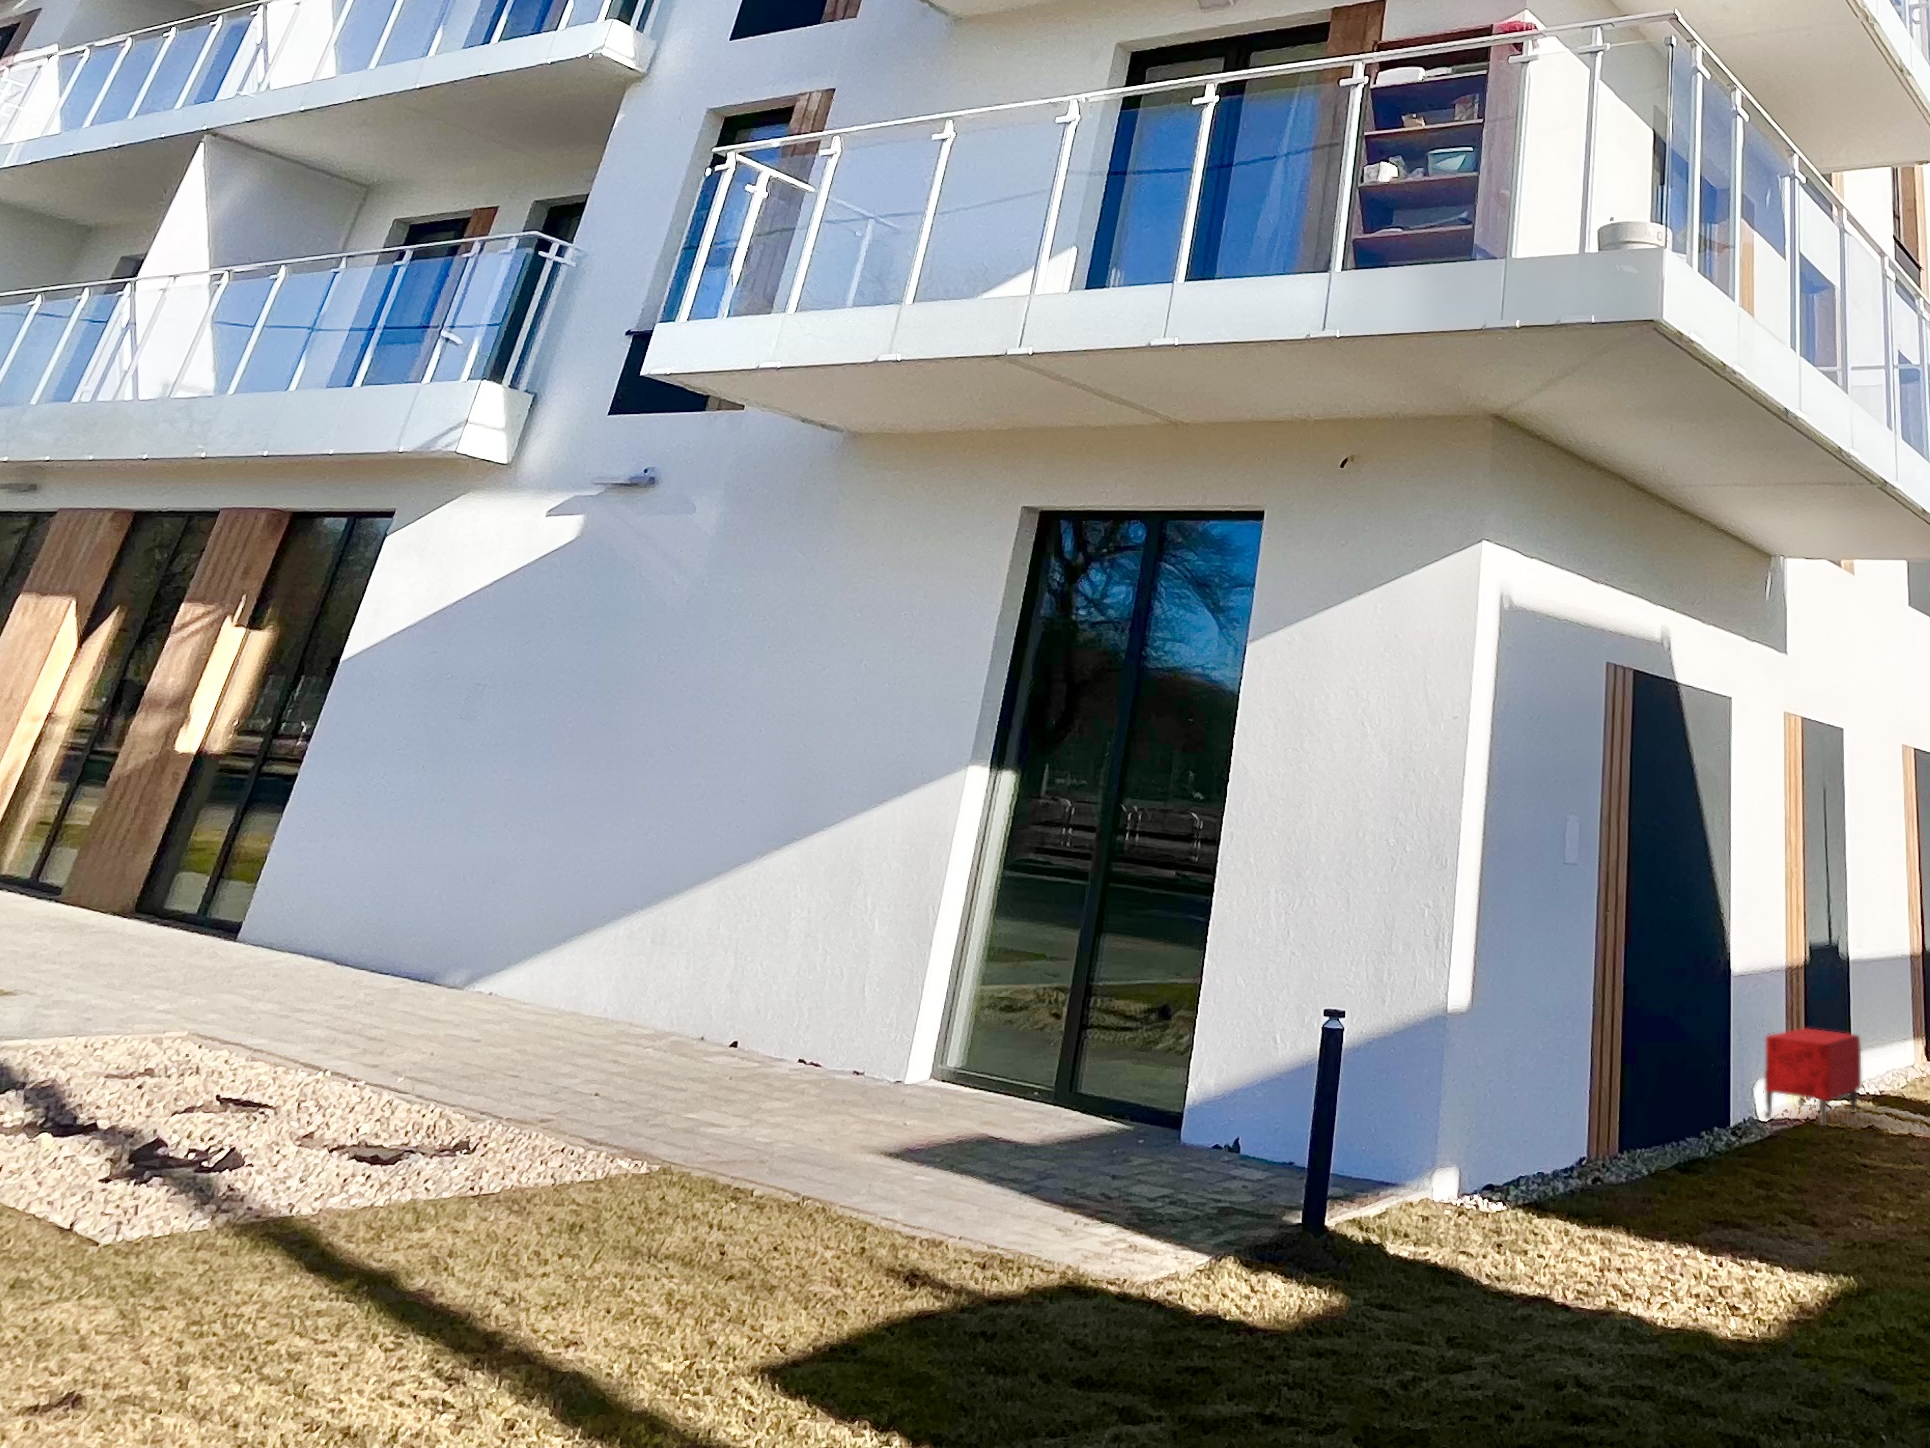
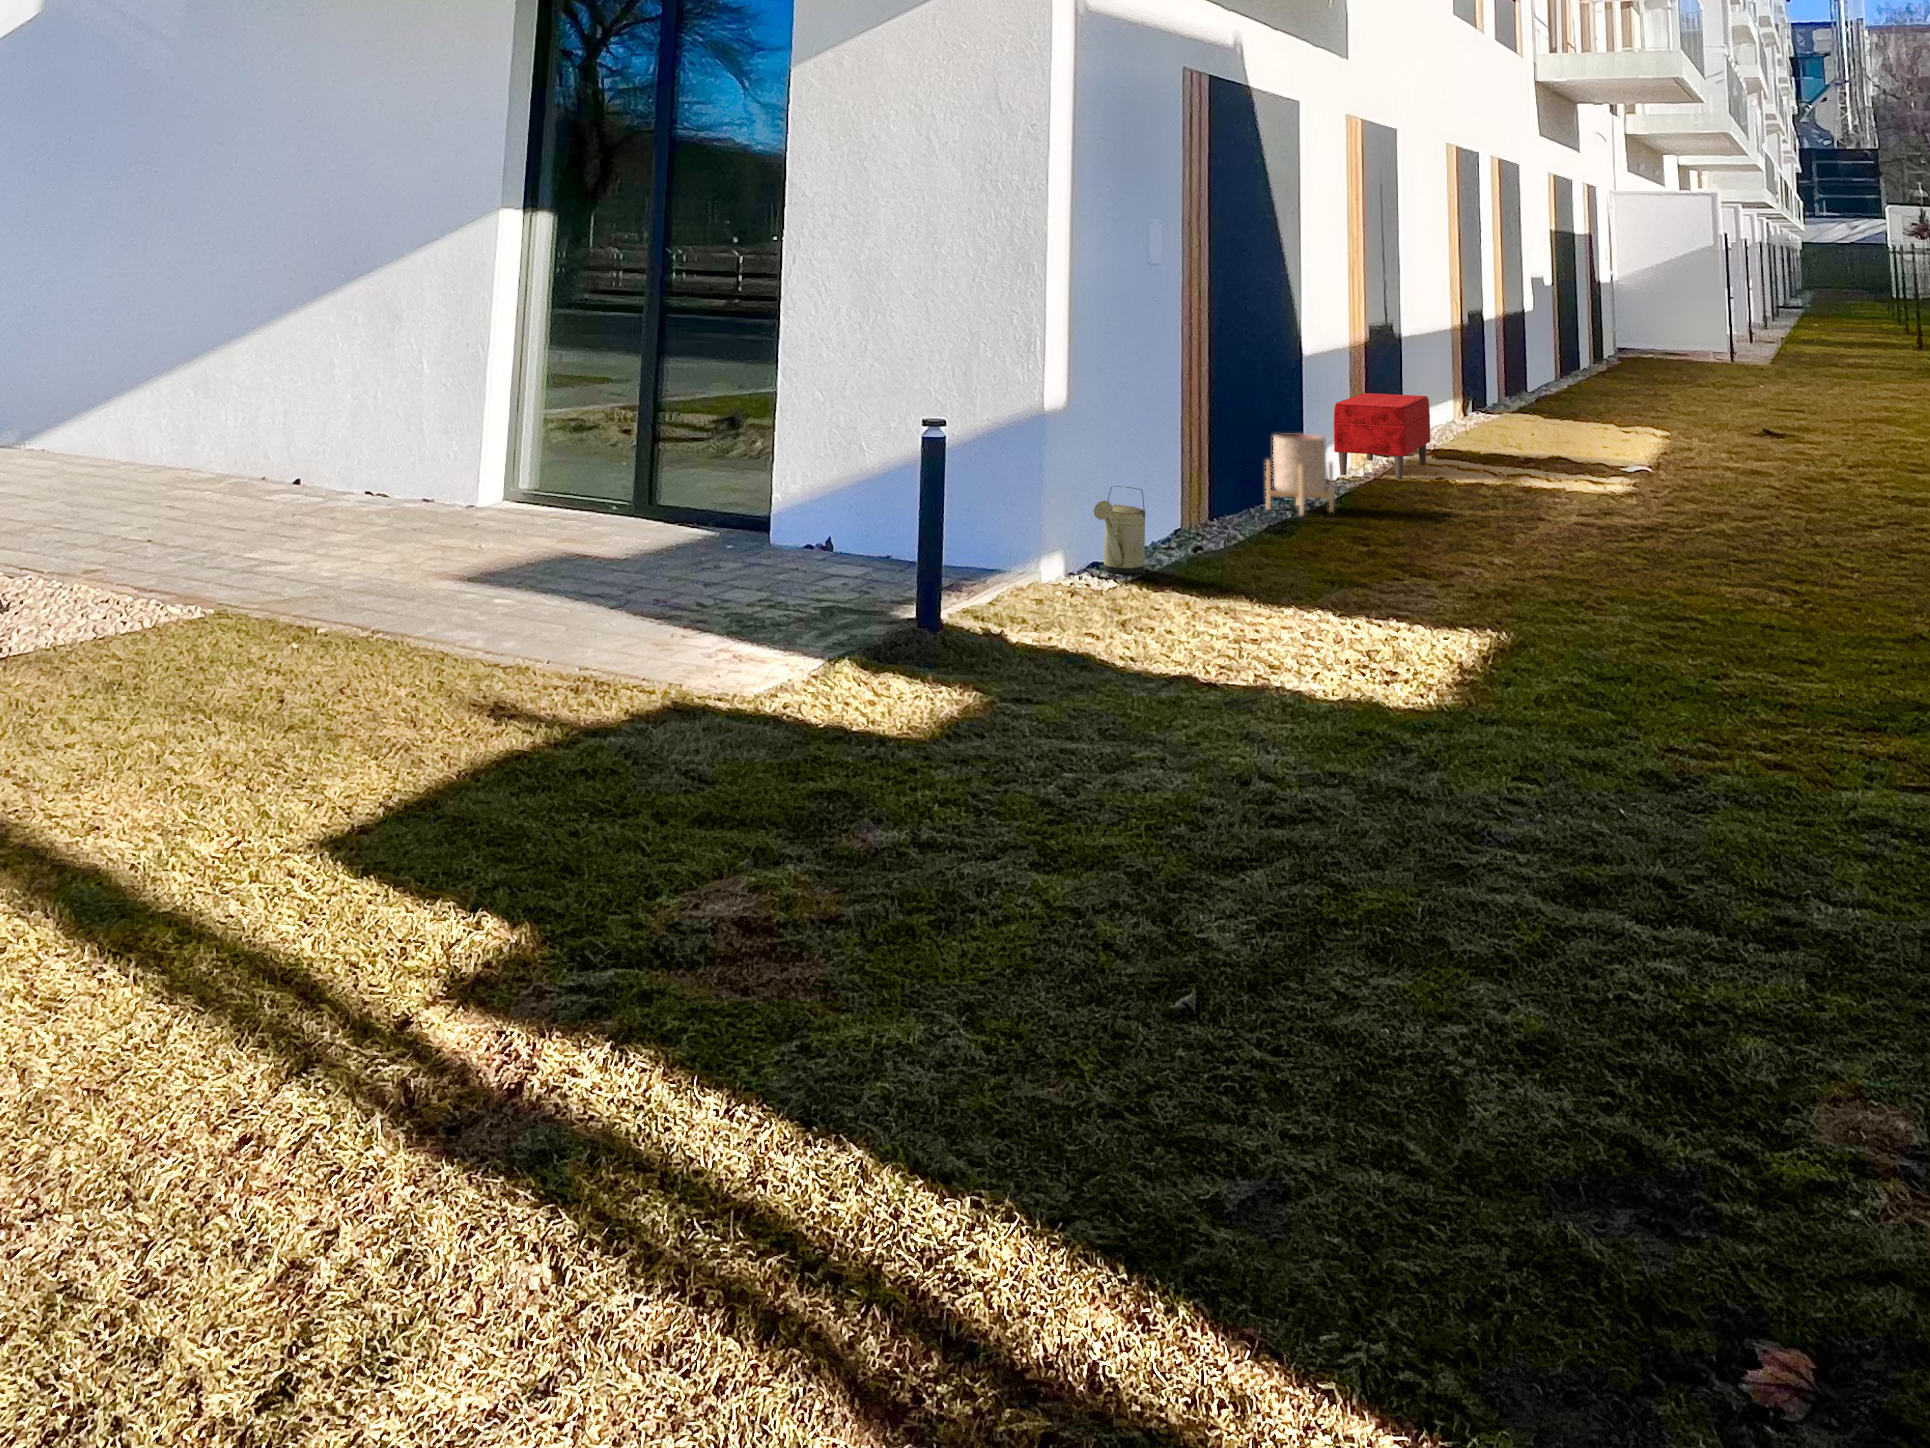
planter: none [1678,1063,1745,1155] -> present [1266,433,1334,514]
watering can: none [1491,1102,1542,1199] -> present [1094,486,1145,574]

